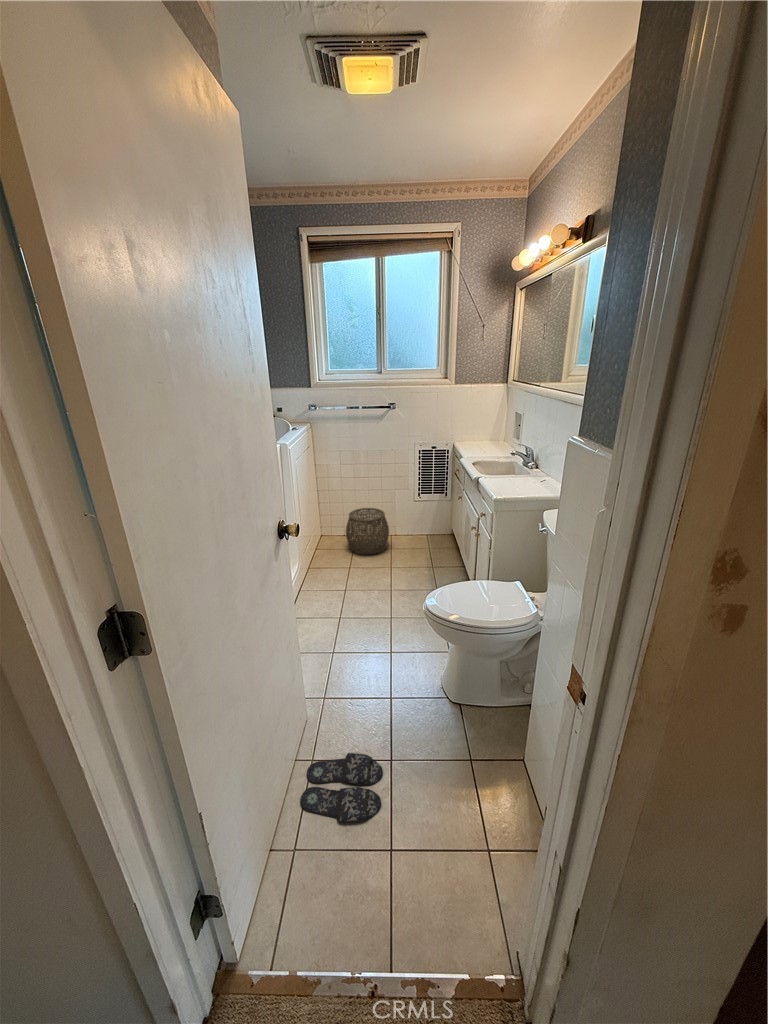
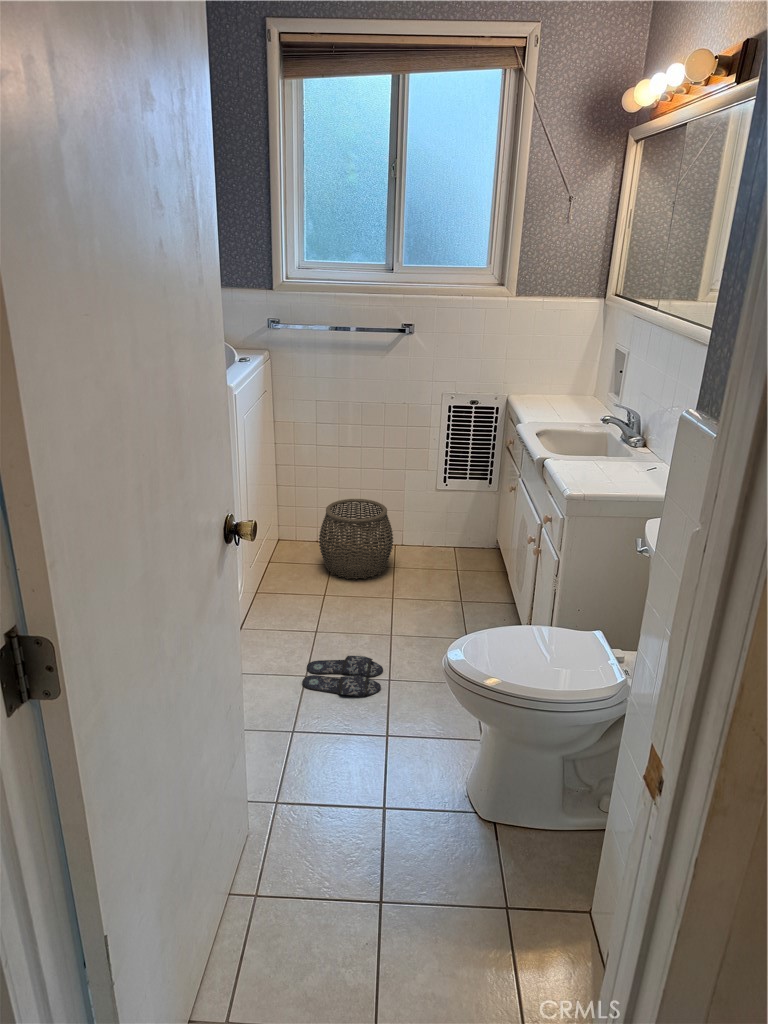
slippers: present [300,753,383,822] -> present [302,656,383,697]

